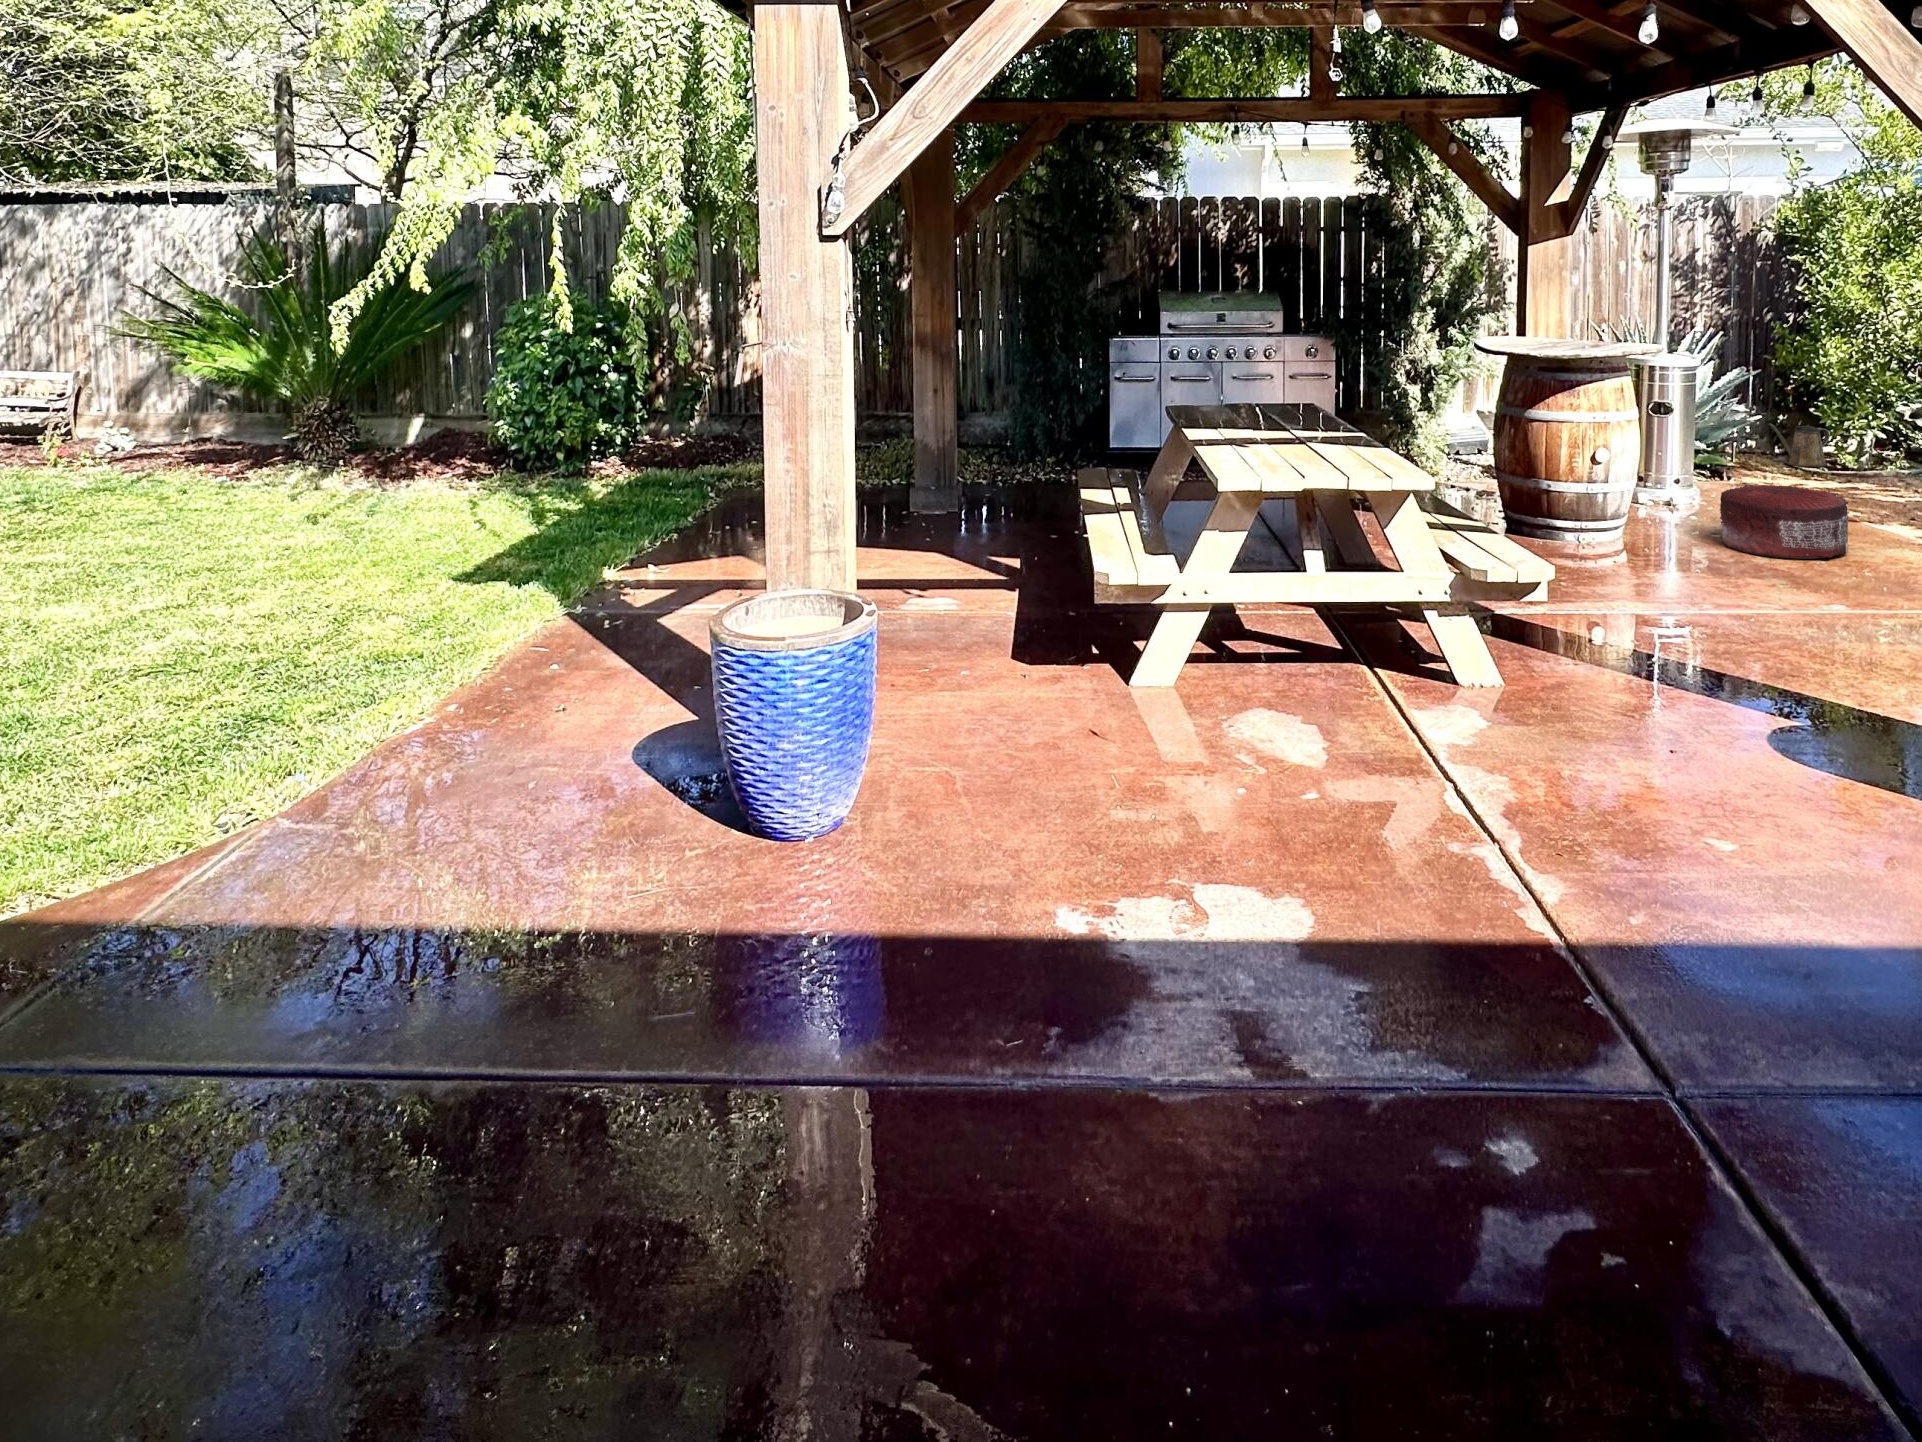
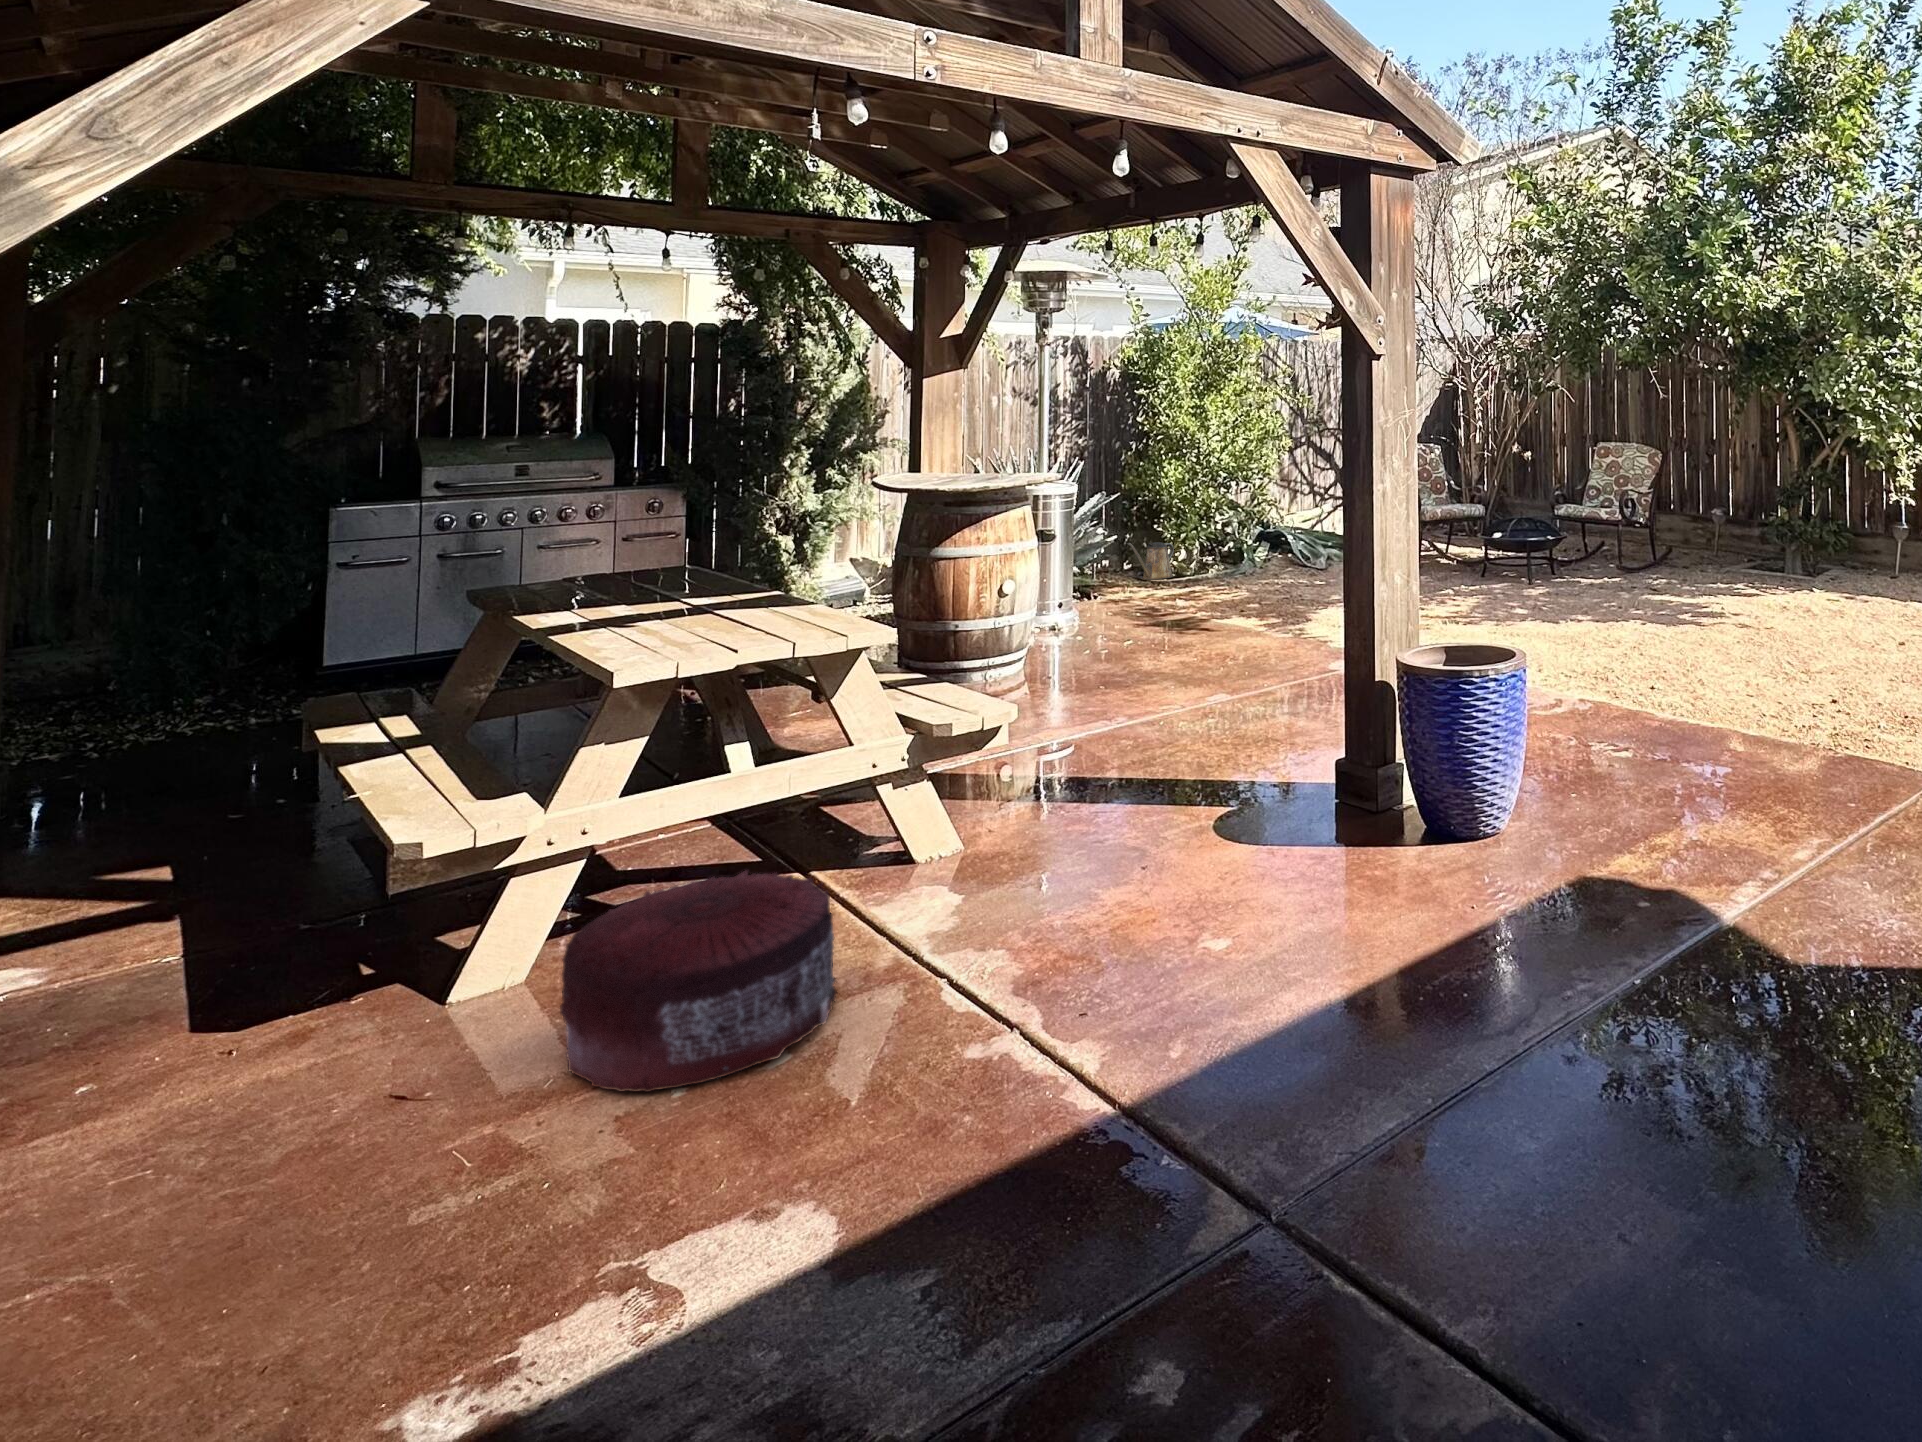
pouf: present [1720,485,1848,559] -> present [560,870,837,1092]

